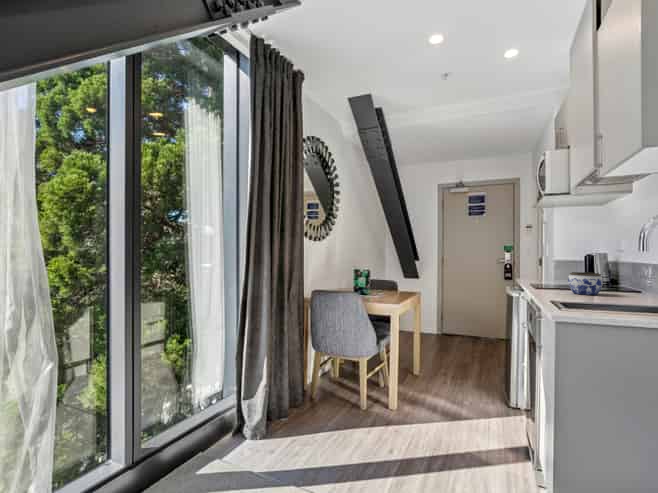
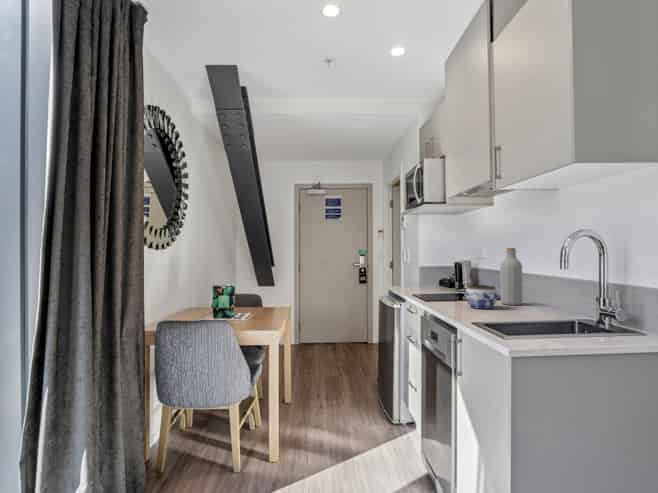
bottle: none [614,236,641,295] -> present [500,248,522,305]

